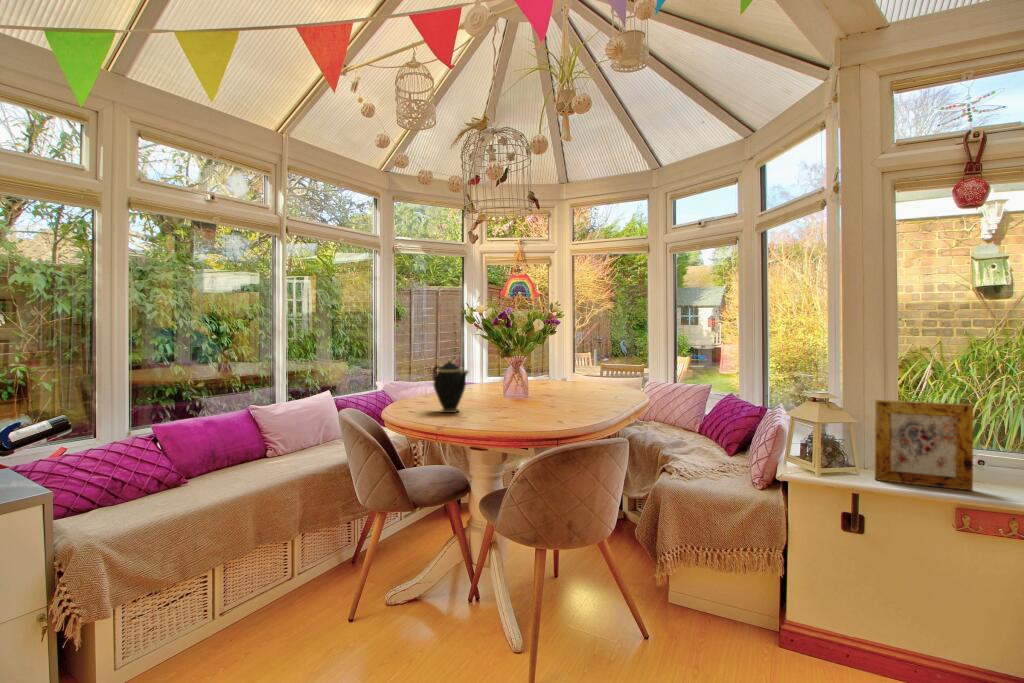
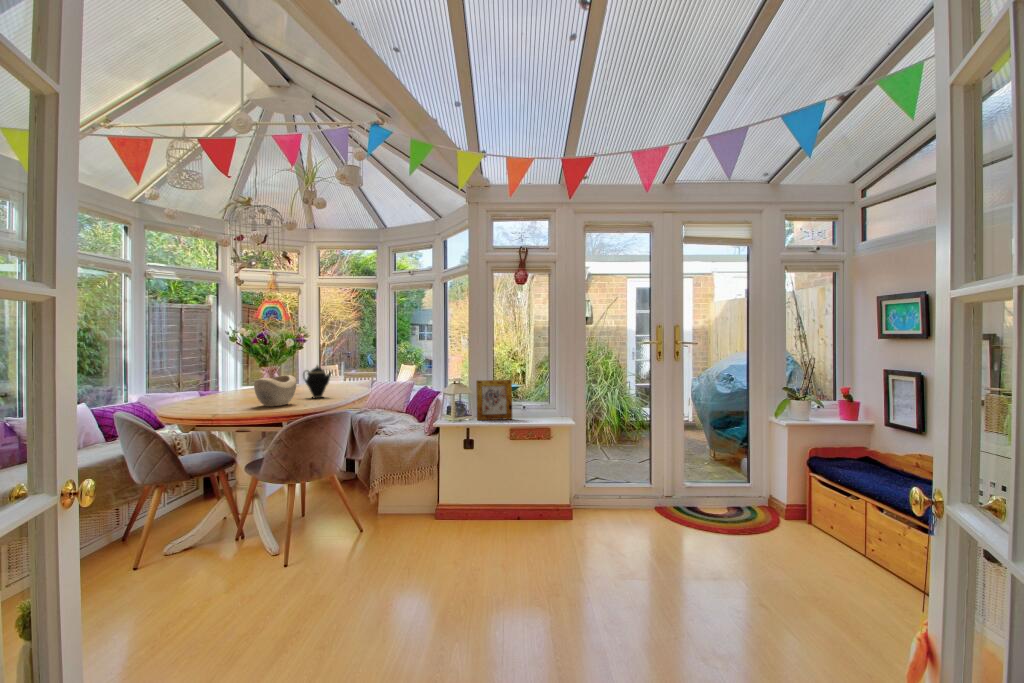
teapot: present [433,358,468,413] -> present [303,365,332,398]
decorative bowl: none [491,372,548,420] -> present [254,375,297,407]

